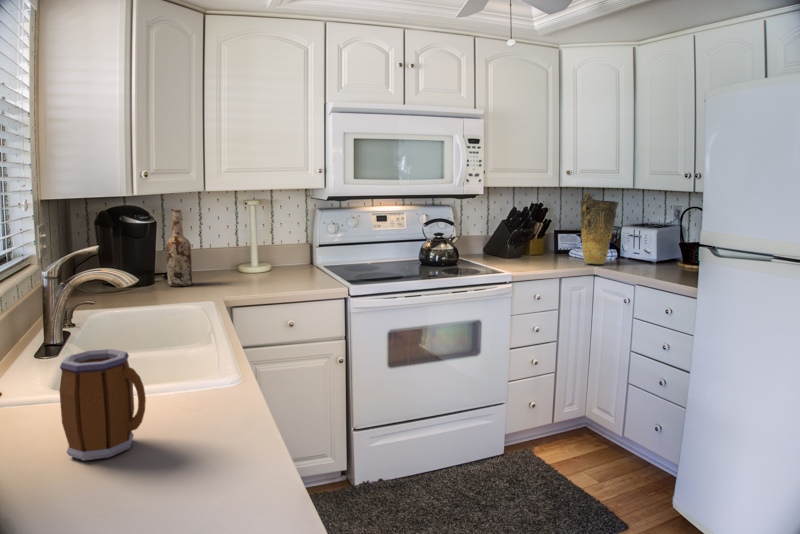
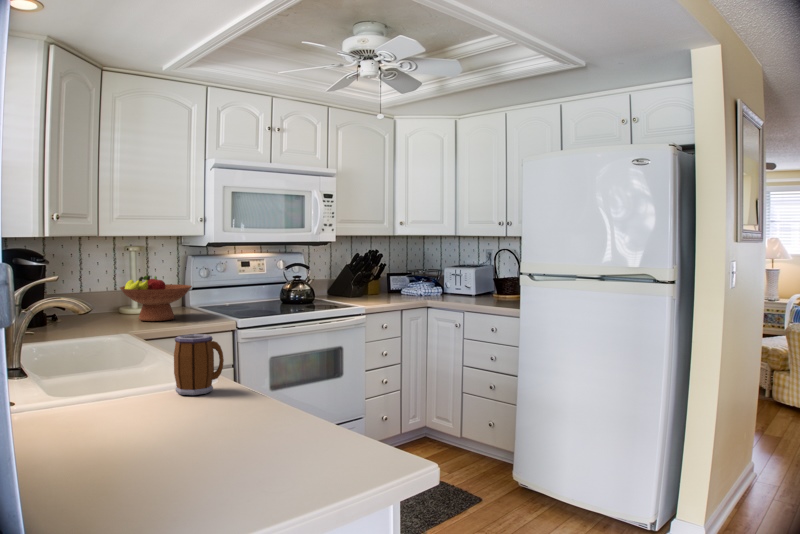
vase: present [580,192,618,264] -> none [414,239,444,298]
wine bottle: present [166,210,192,286] -> none [66,256,89,326]
fruit bowl: none [223,232,303,284] -> present [120,275,192,321]

